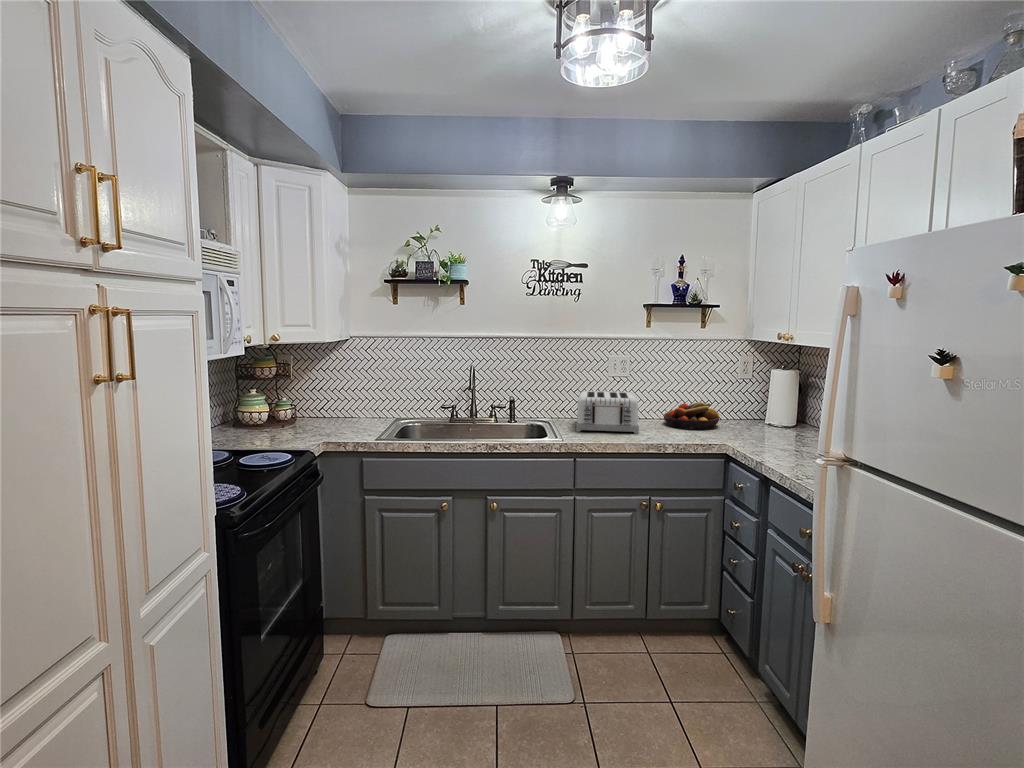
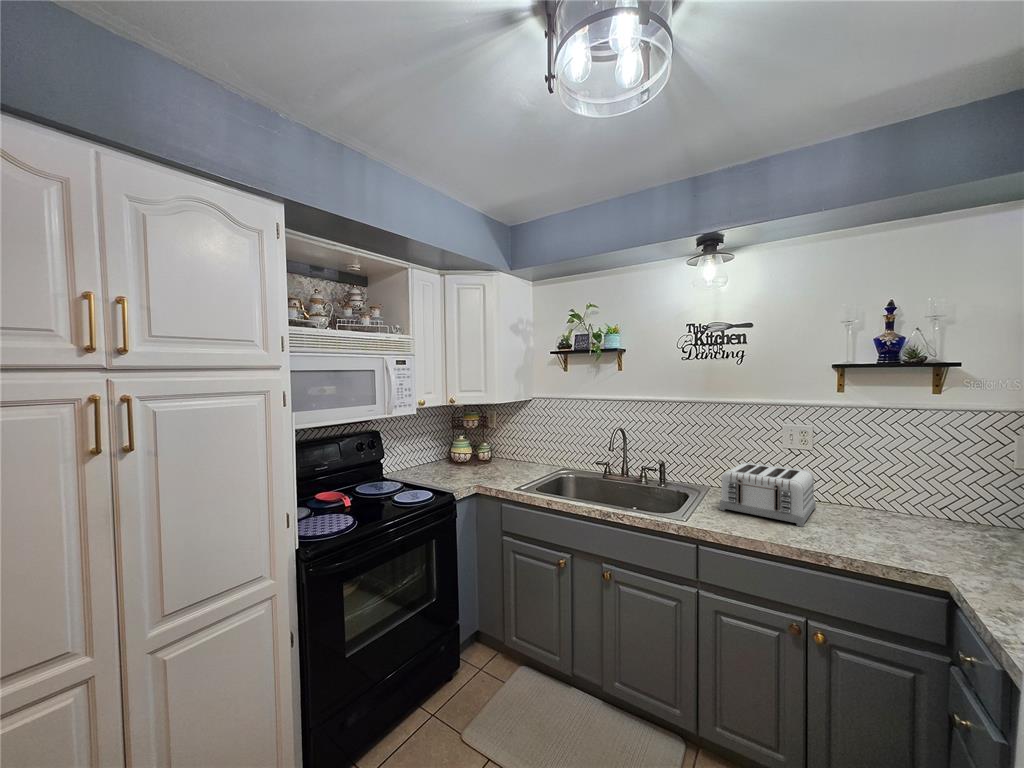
fruit bowl: present [663,402,719,430] -> none [861,495,964,538]

